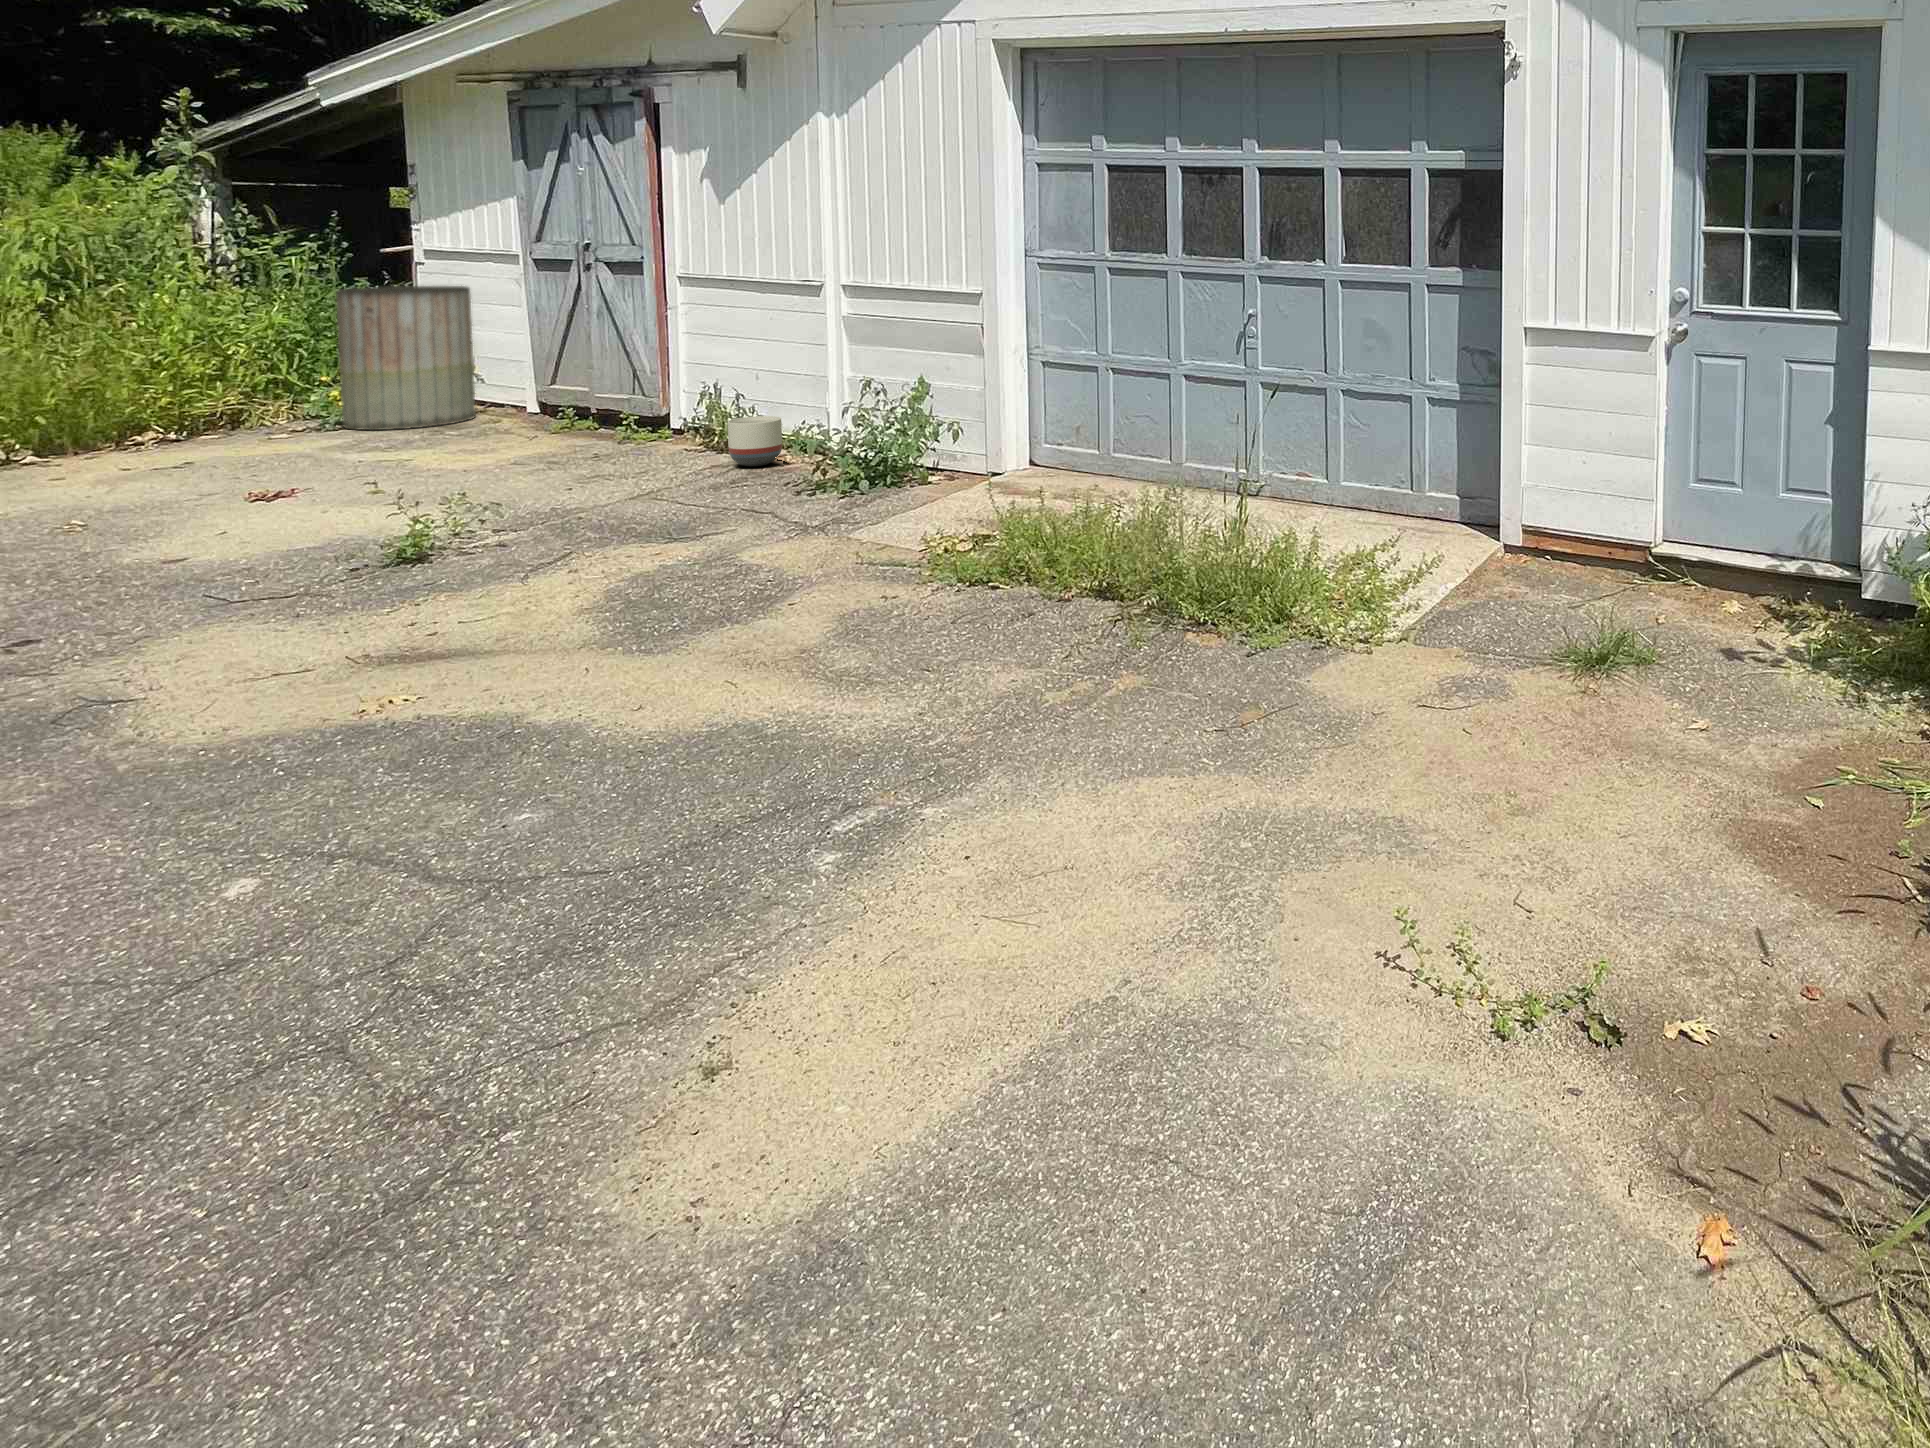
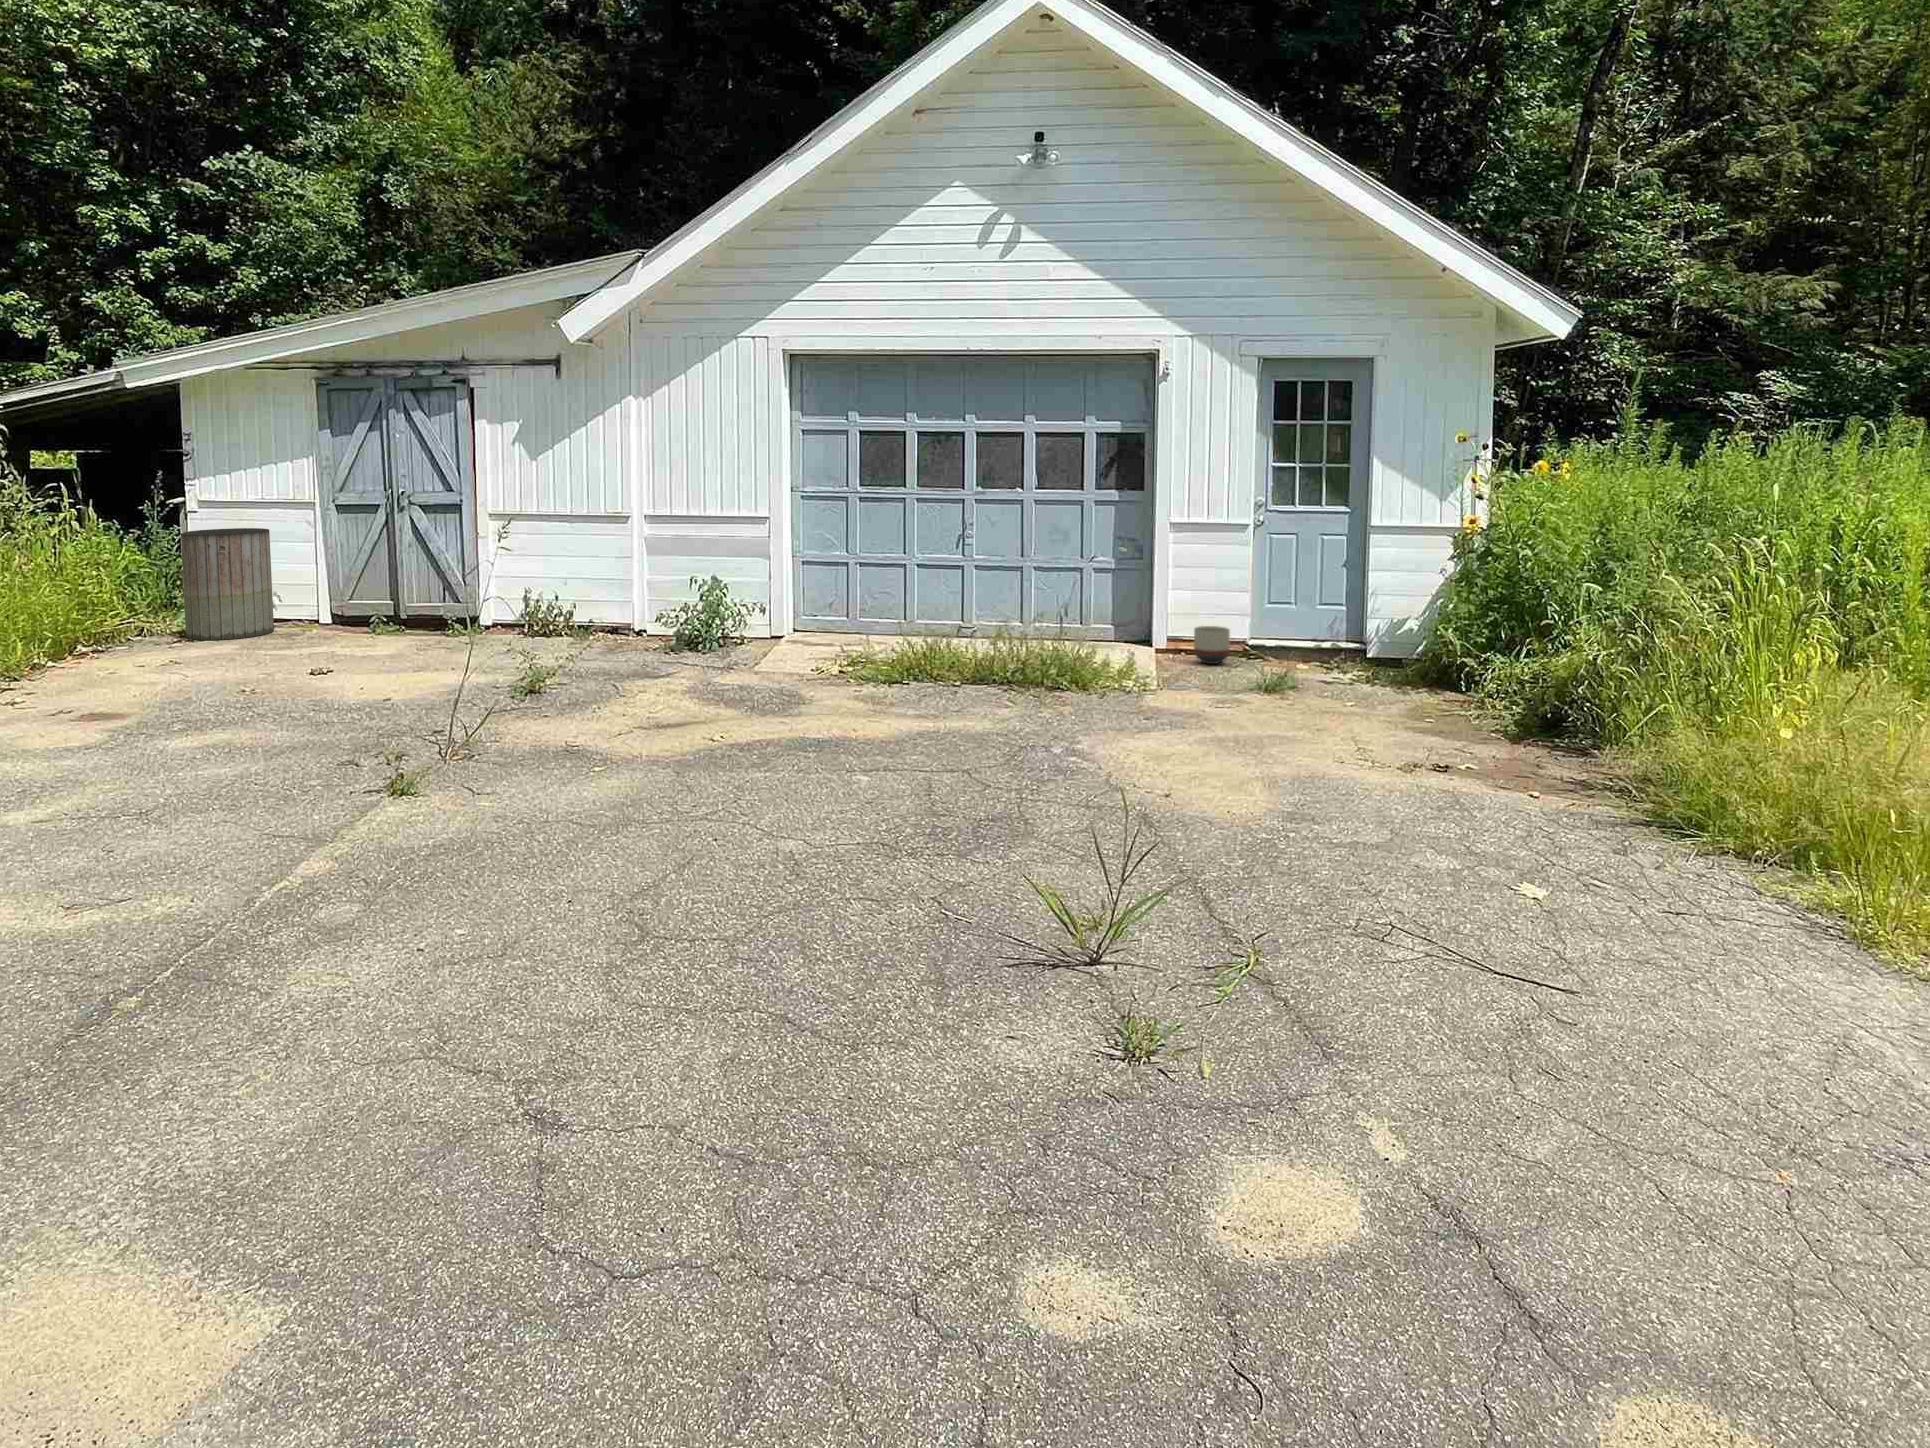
planter: present [728,416,782,467] -> present [1194,626,1230,664]

